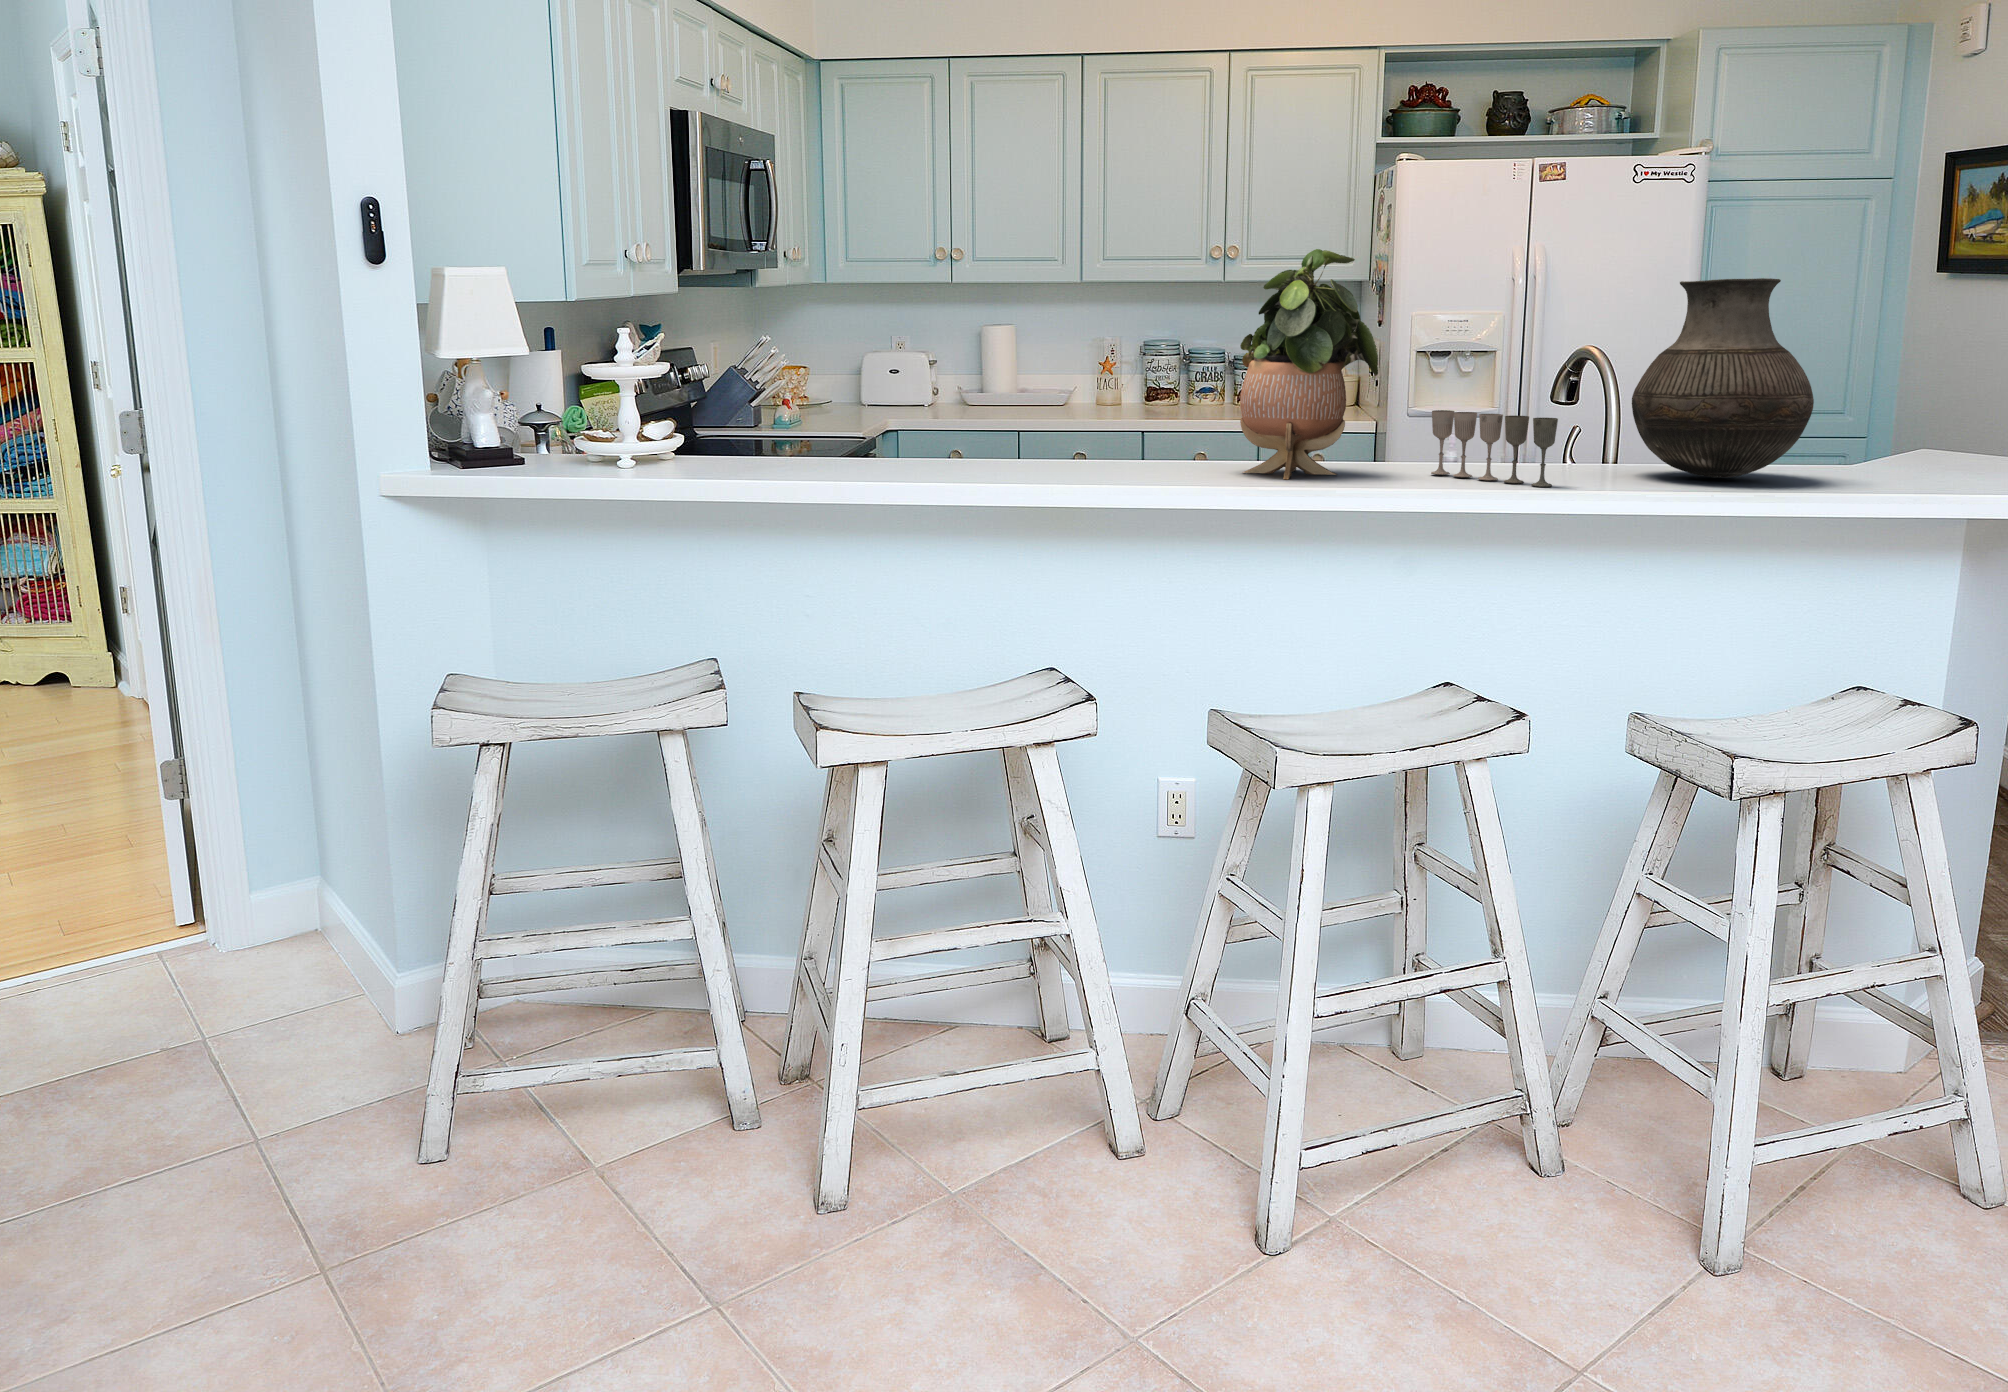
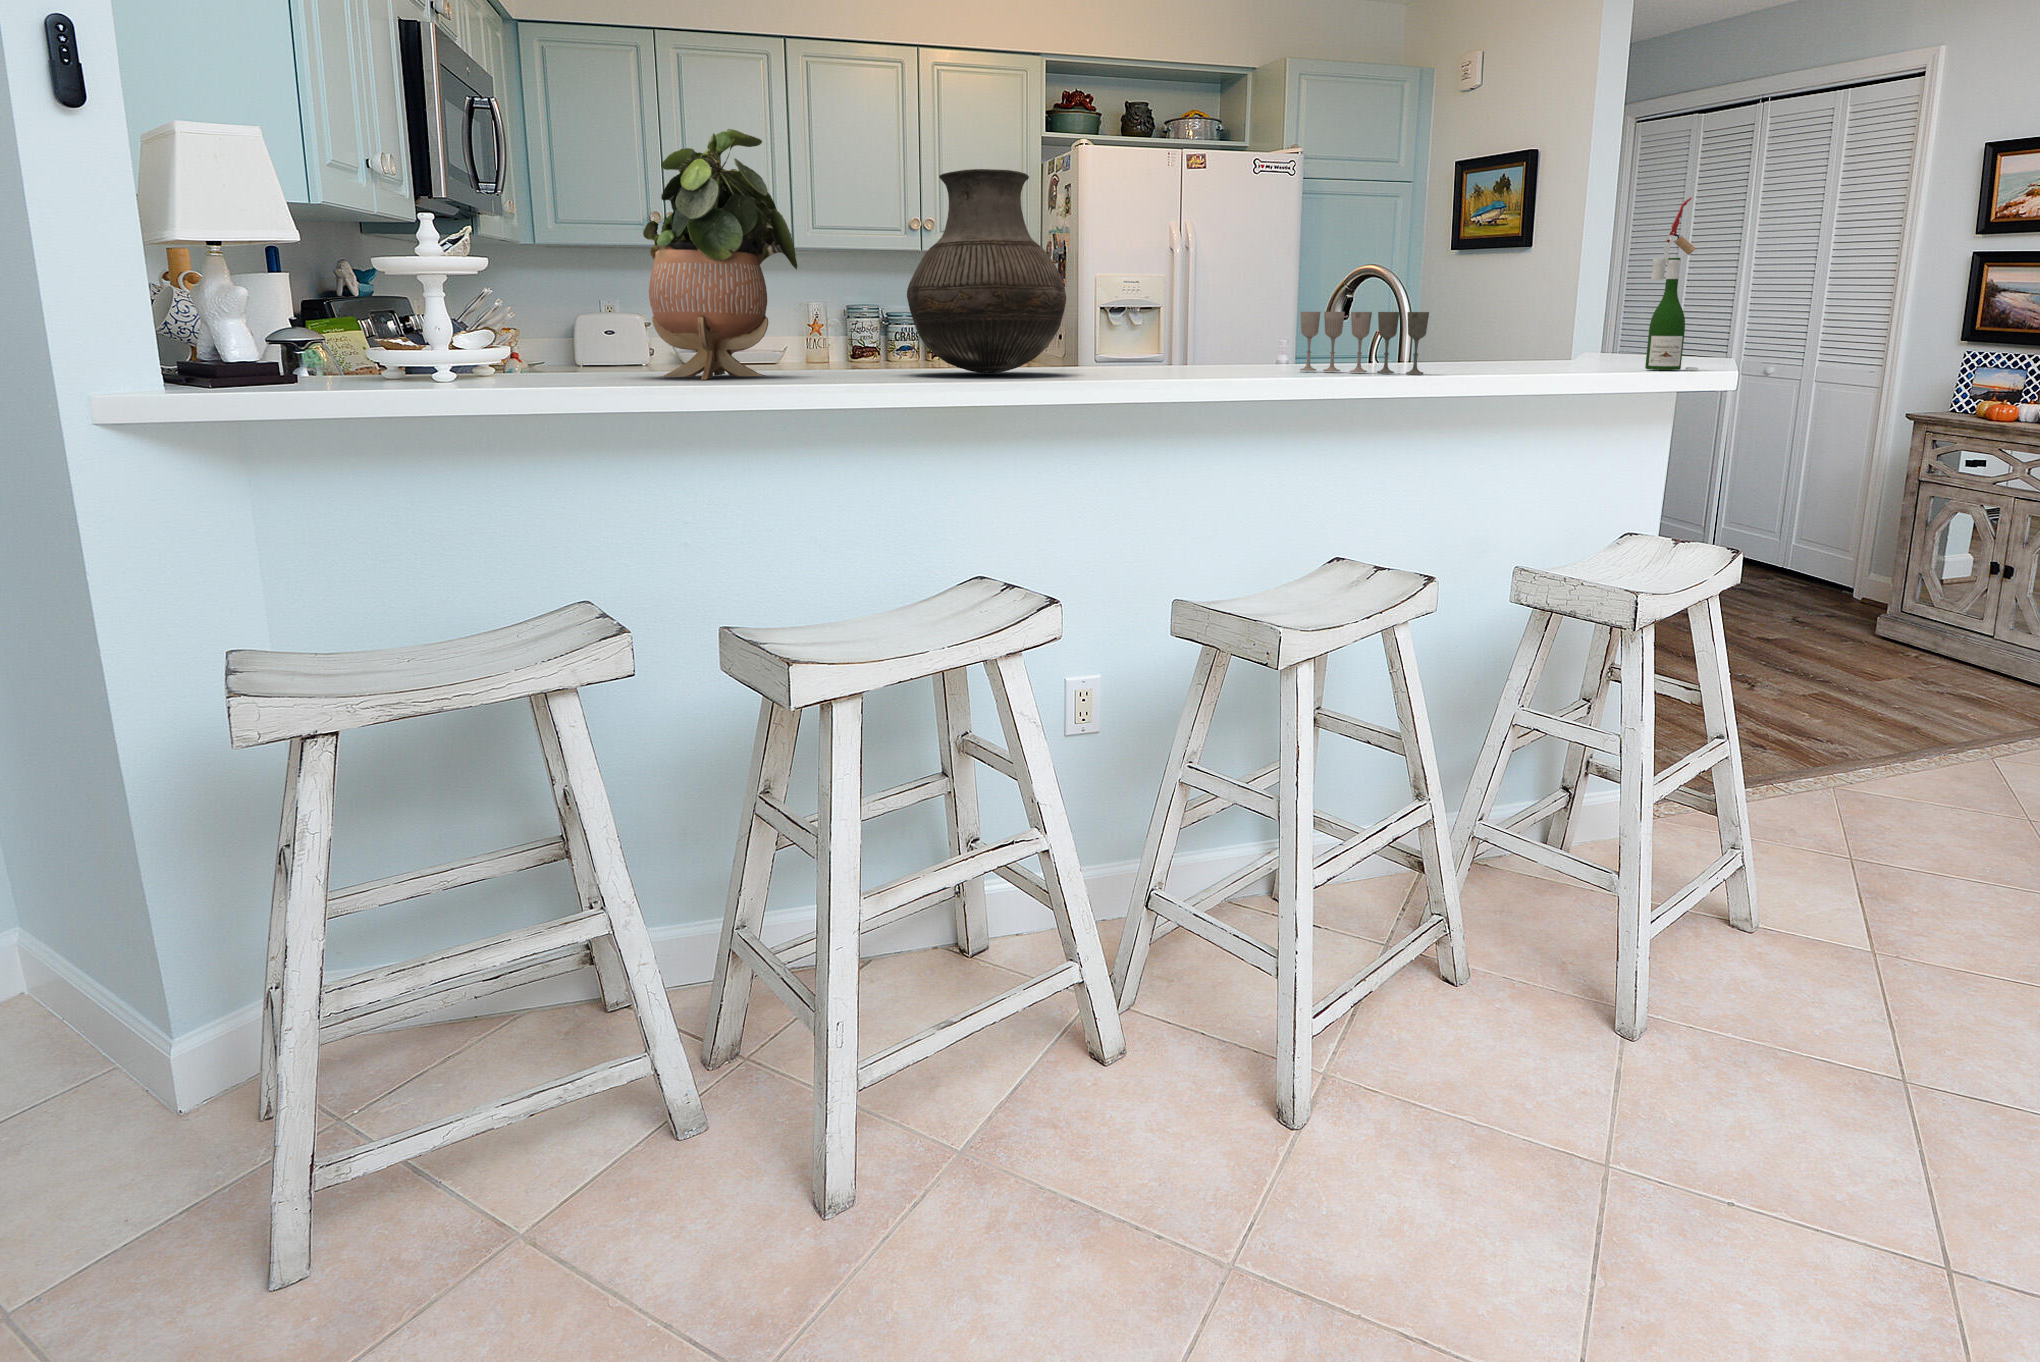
potted plant: present [1240,249,1378,479] -> present [643,129,797,379]
wine bottle: none [1905,276,1976,488] -> present [1645,198,1698,370]
vase: present [1632,278,1814,478] -> present [907,169,1066,373]

